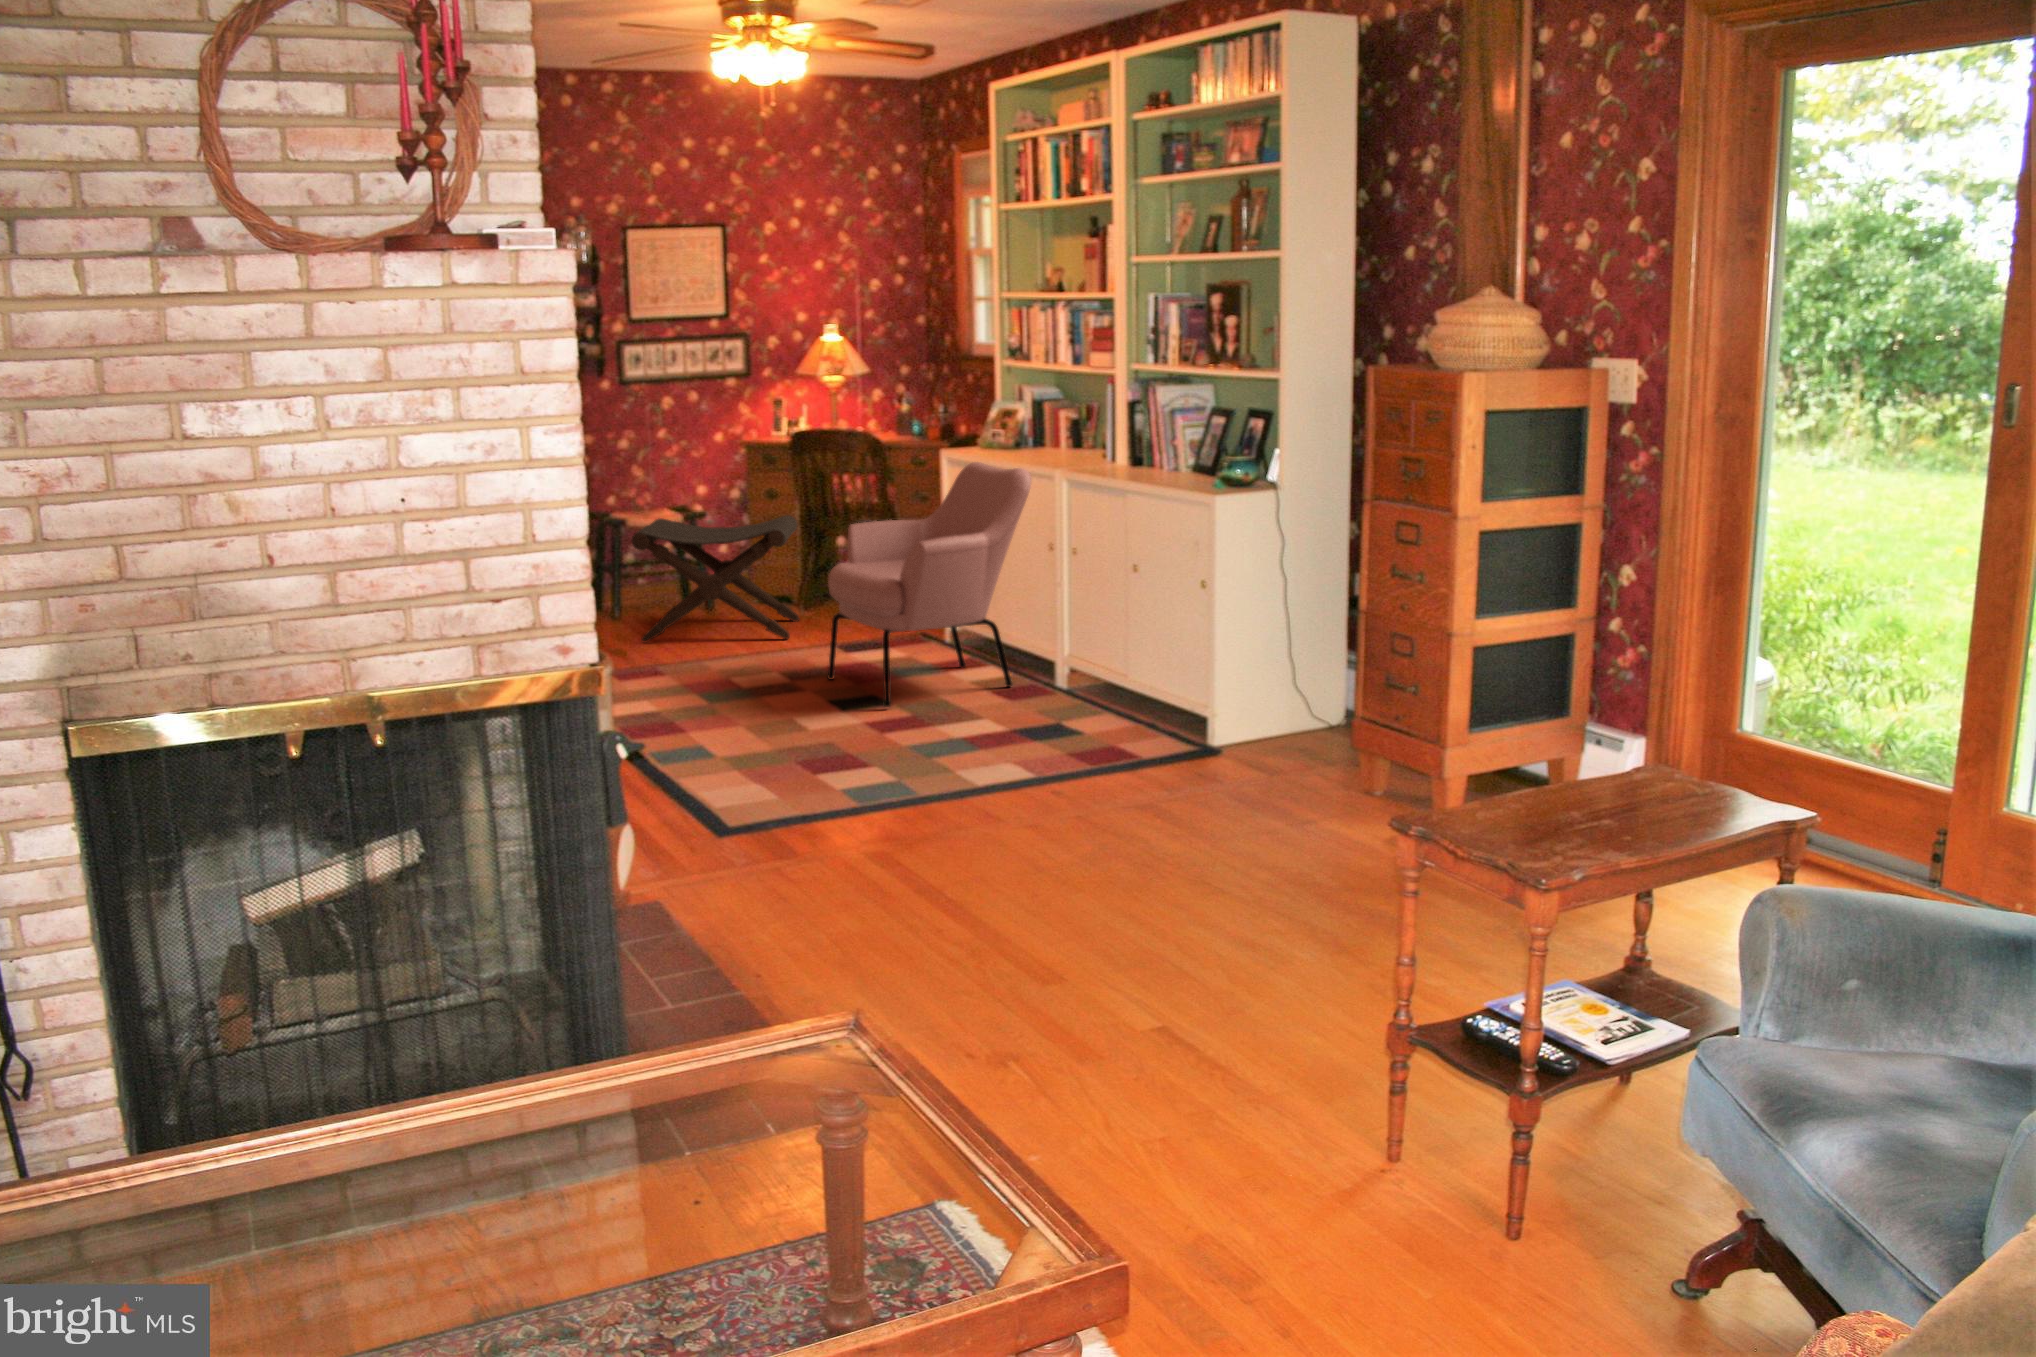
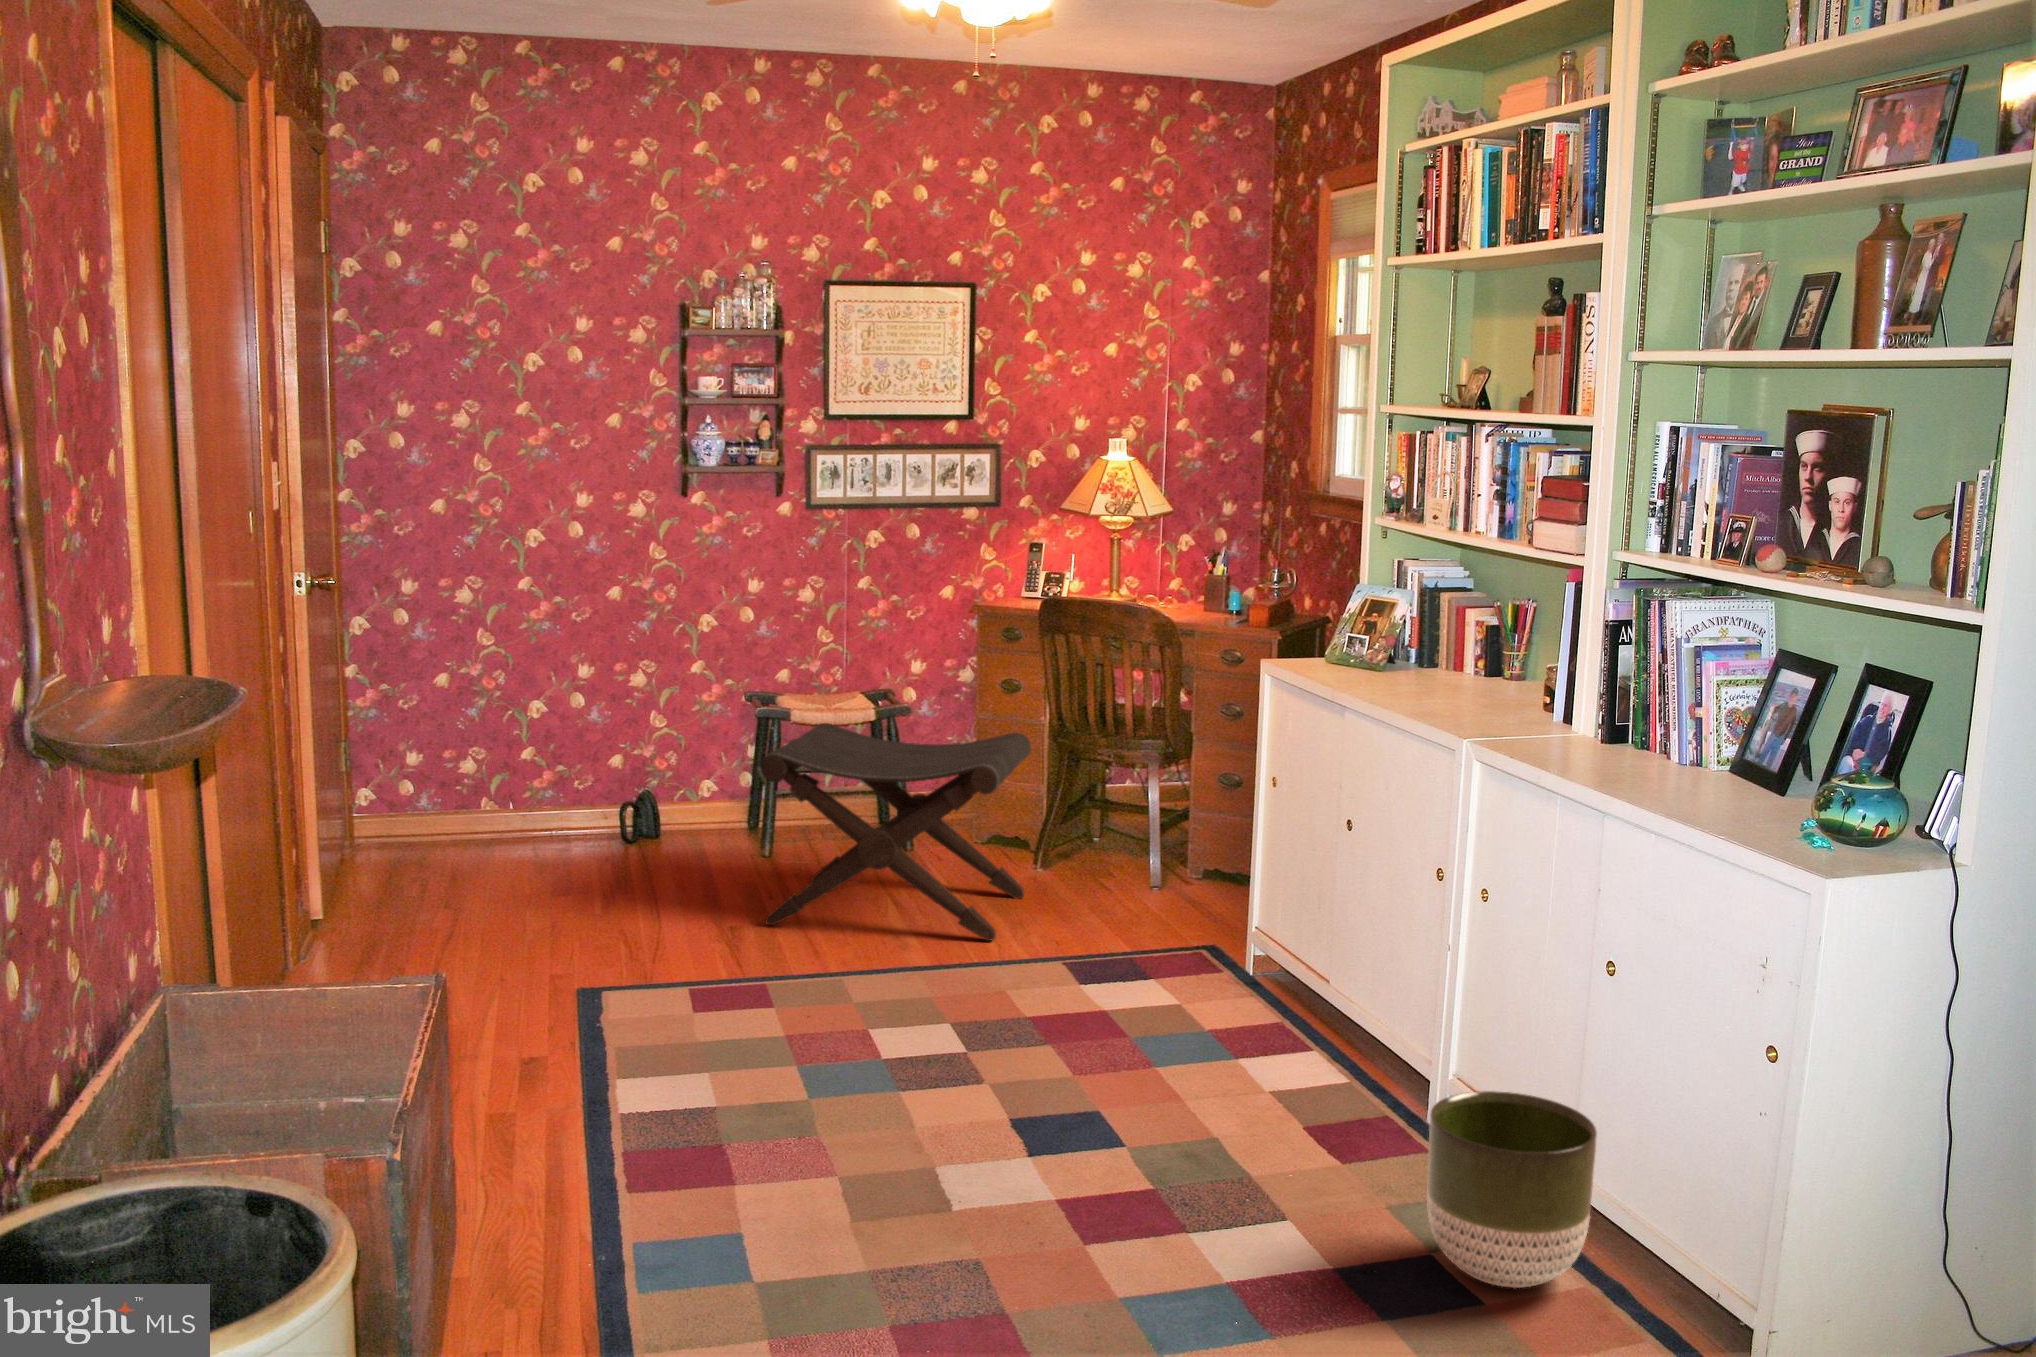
armchair: present [827,462,1032,707] -> none [1026,697,1410,1157]
planter: none [1054,639,1134,728] -> present [1427,1091,1597,1288]

